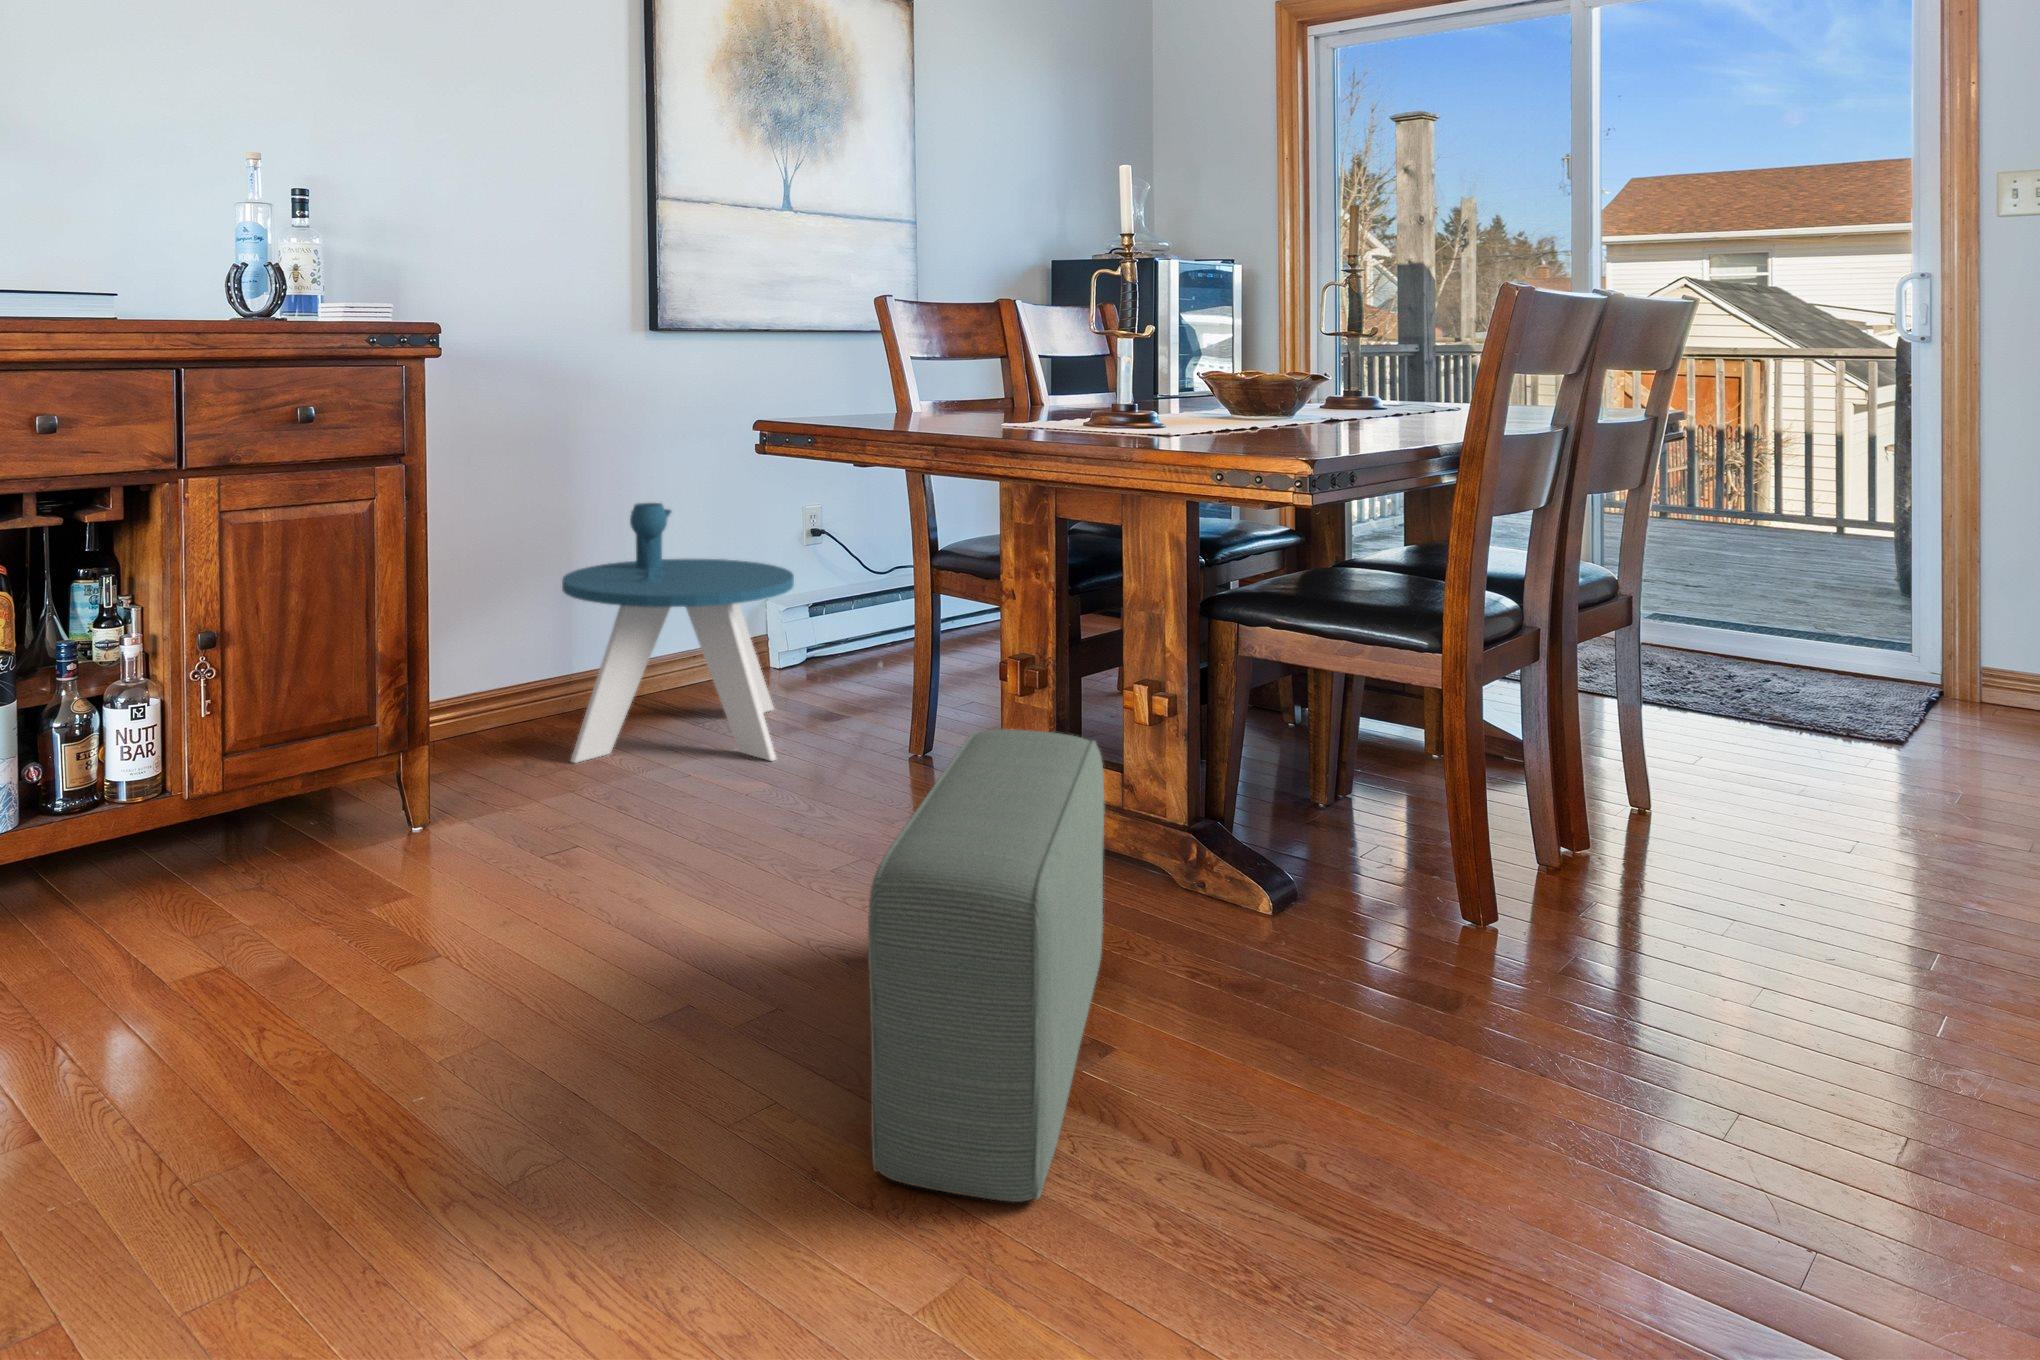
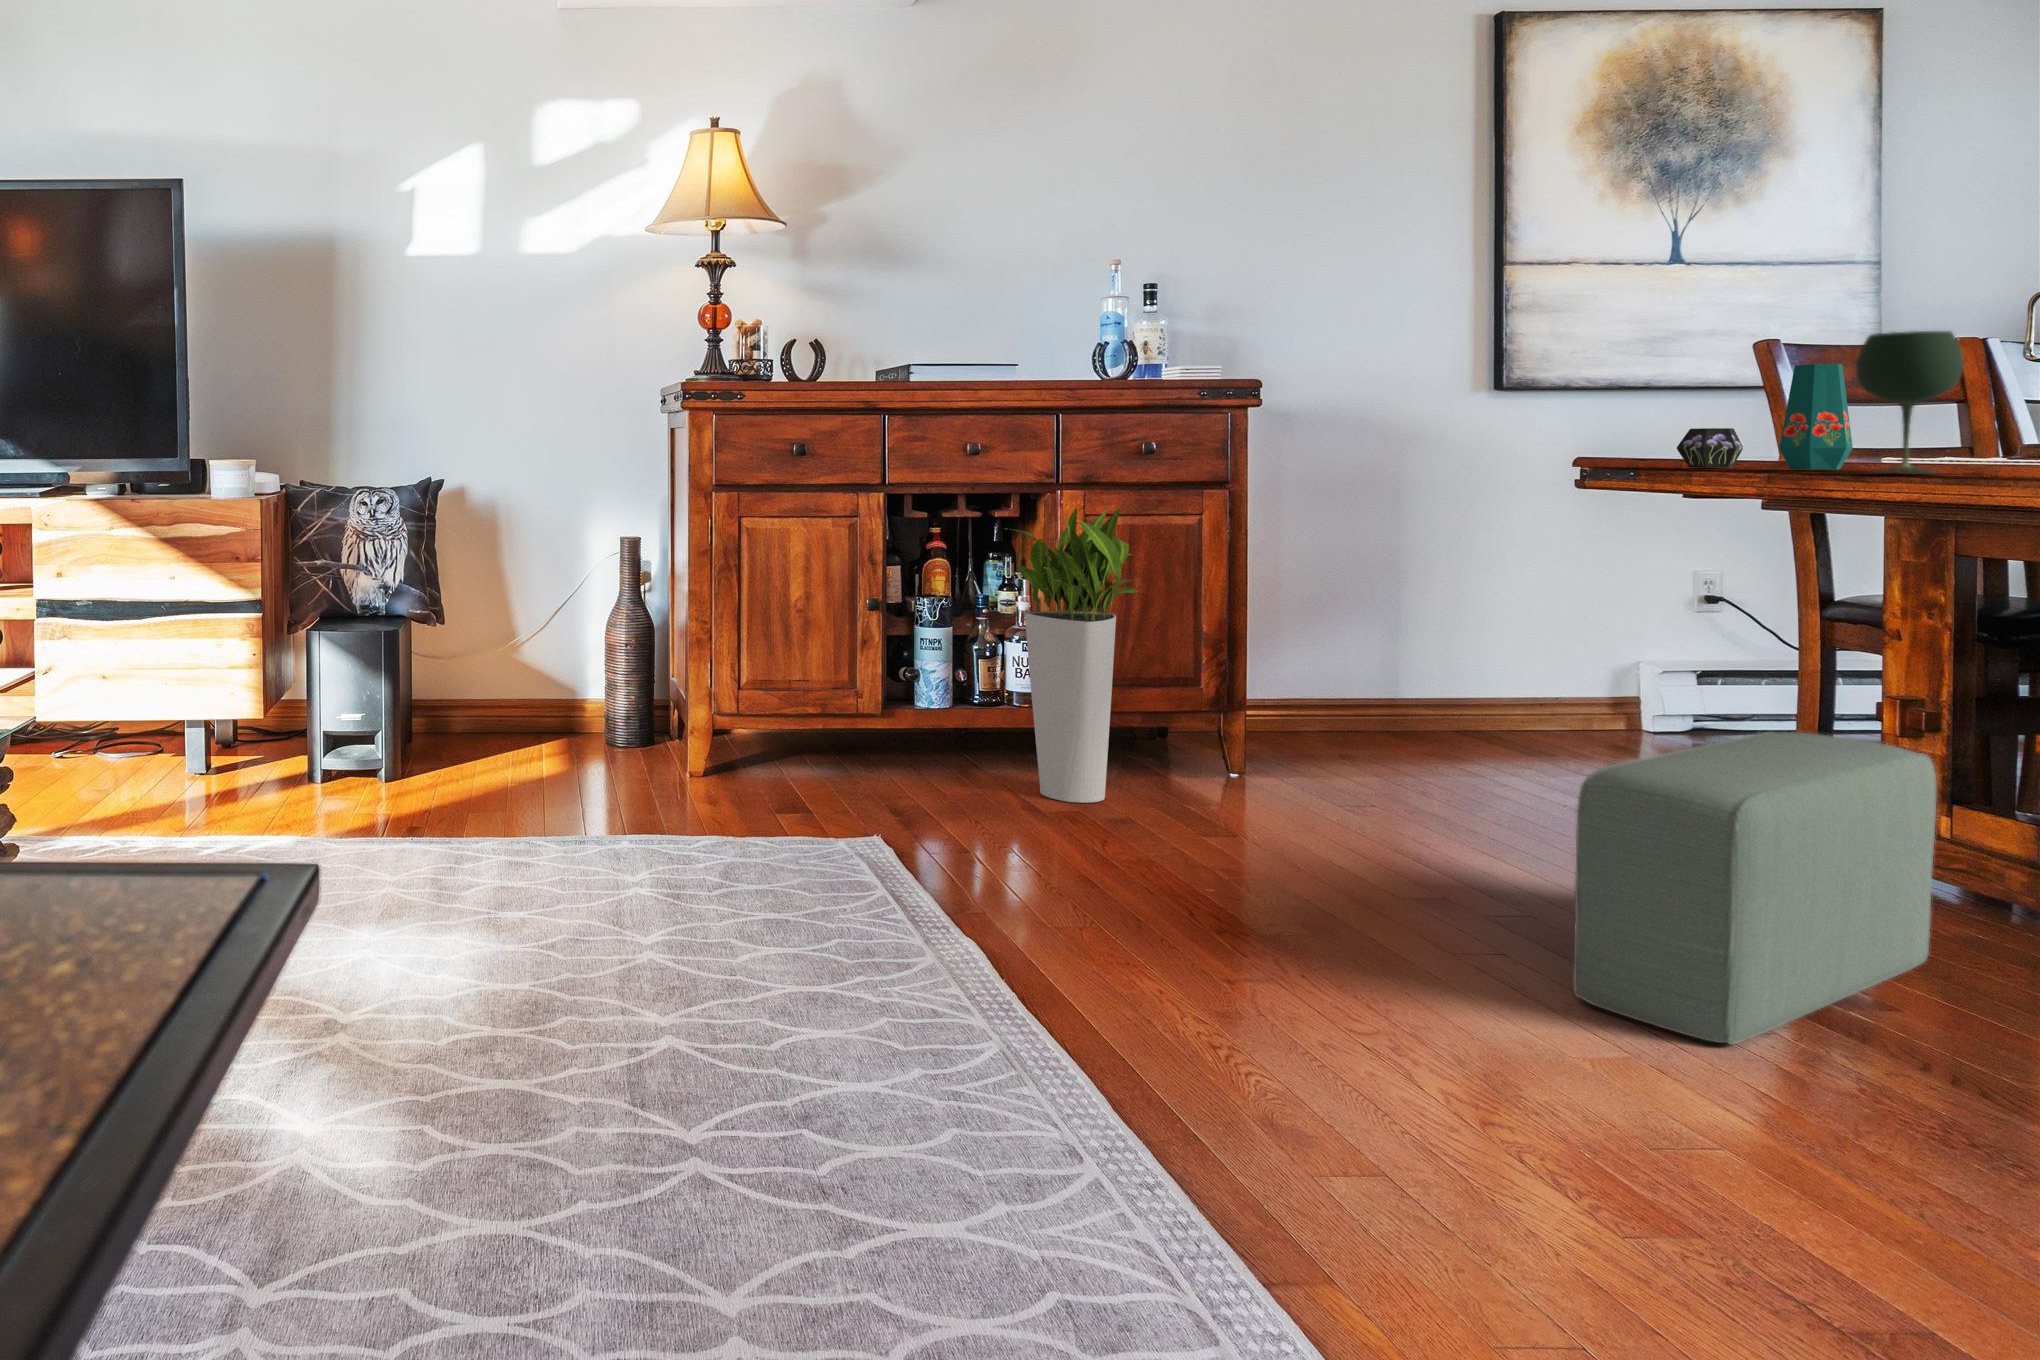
wine glass: none [1008,297,1086,441] -> present [1856,331,1964,474]
vase: none [849,324,990,433] -> present [1677,364,1853,470]
side table: present [562,503,794,763] -> none [1384,544,1648,789]
planter: none [94,504,301,955] -> present [1012,507,1138,803]

